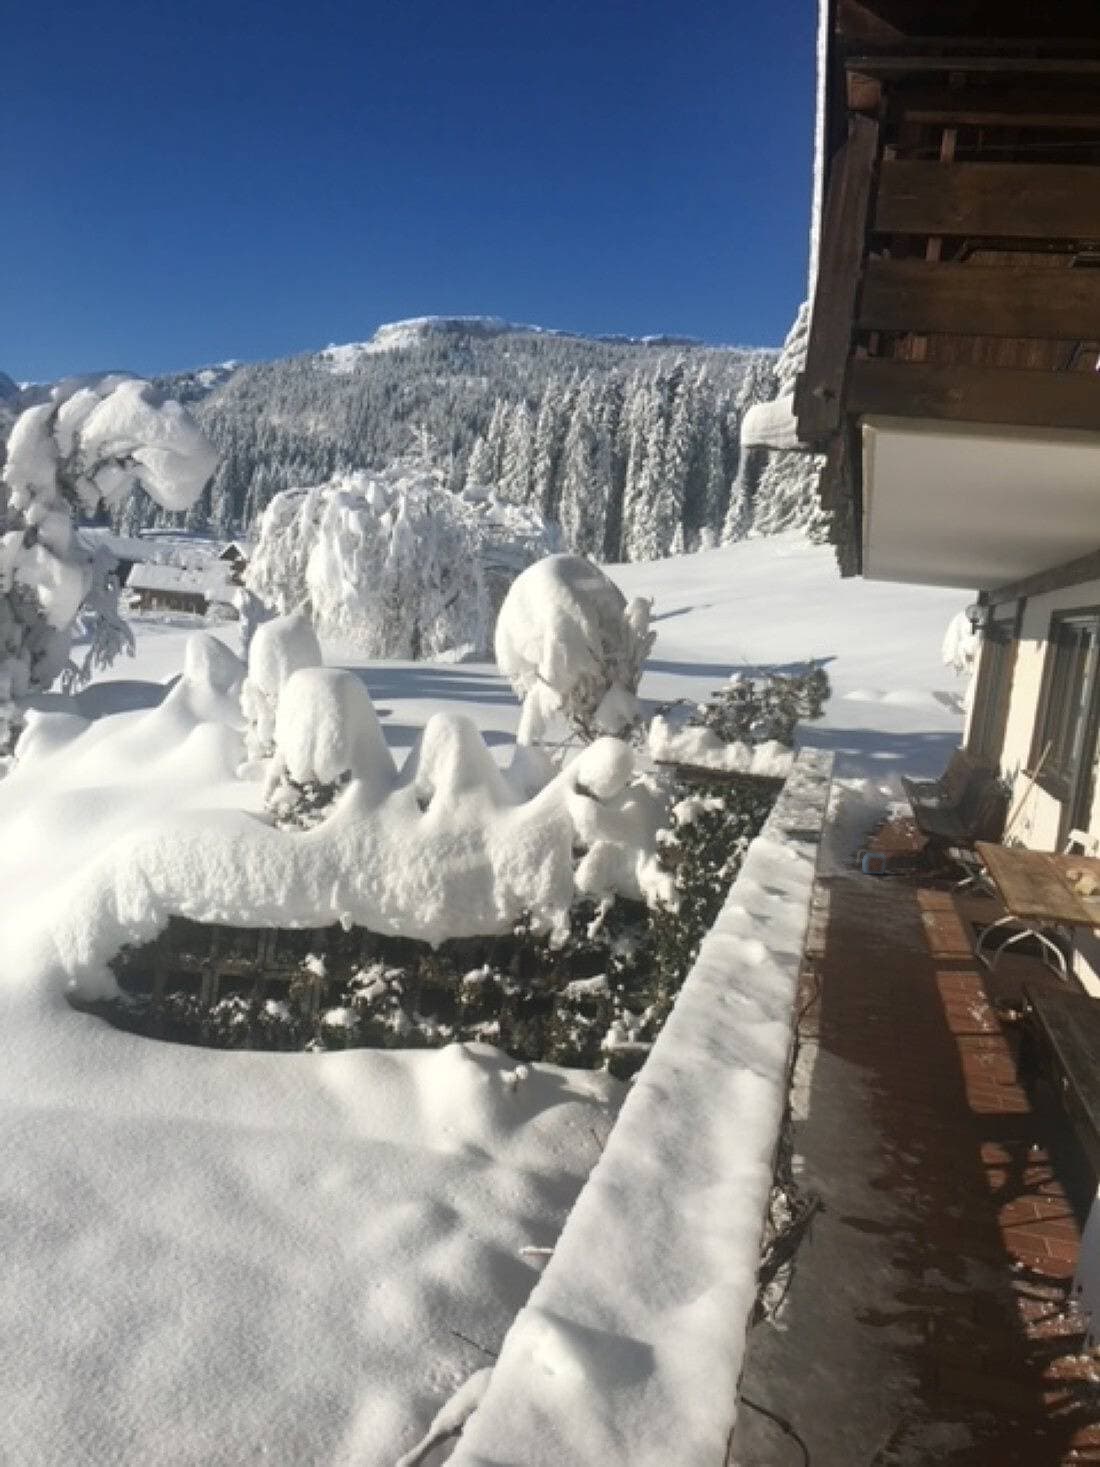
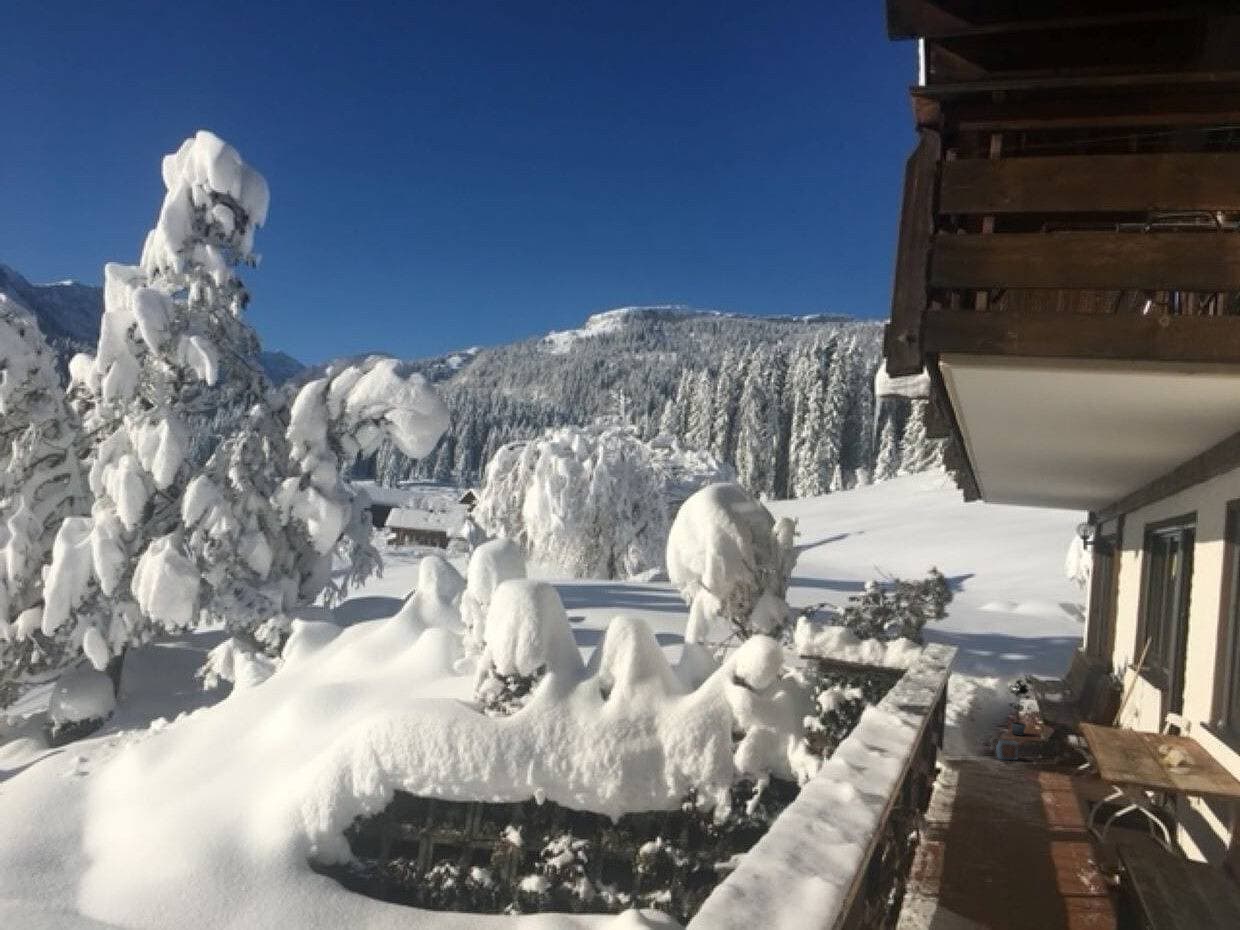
potted plant: none [873,781,904,845] -> present [1010,676,1032,736]

